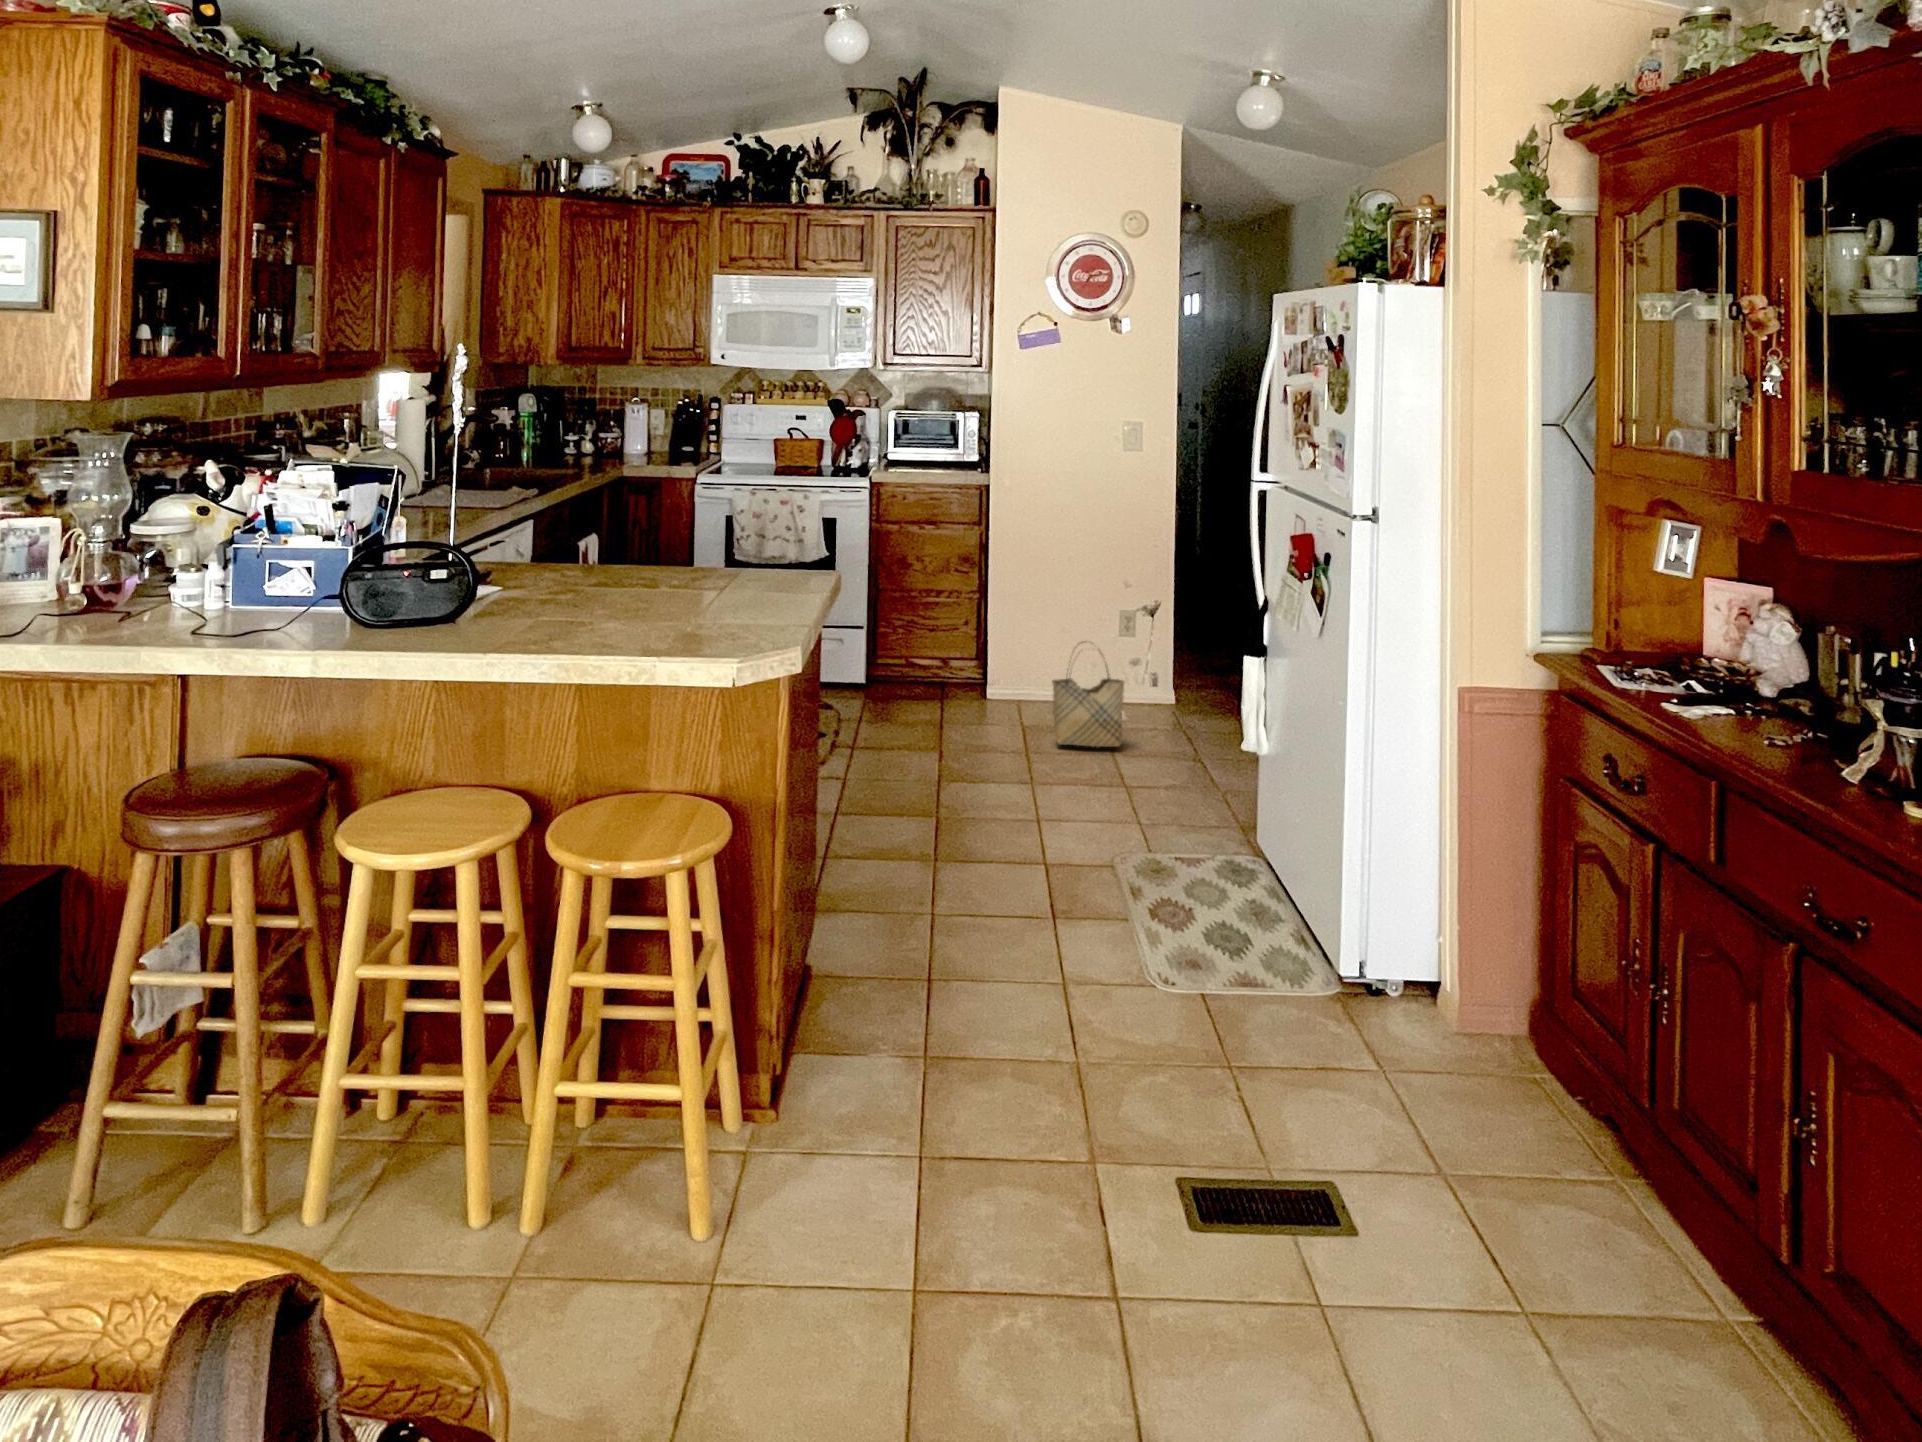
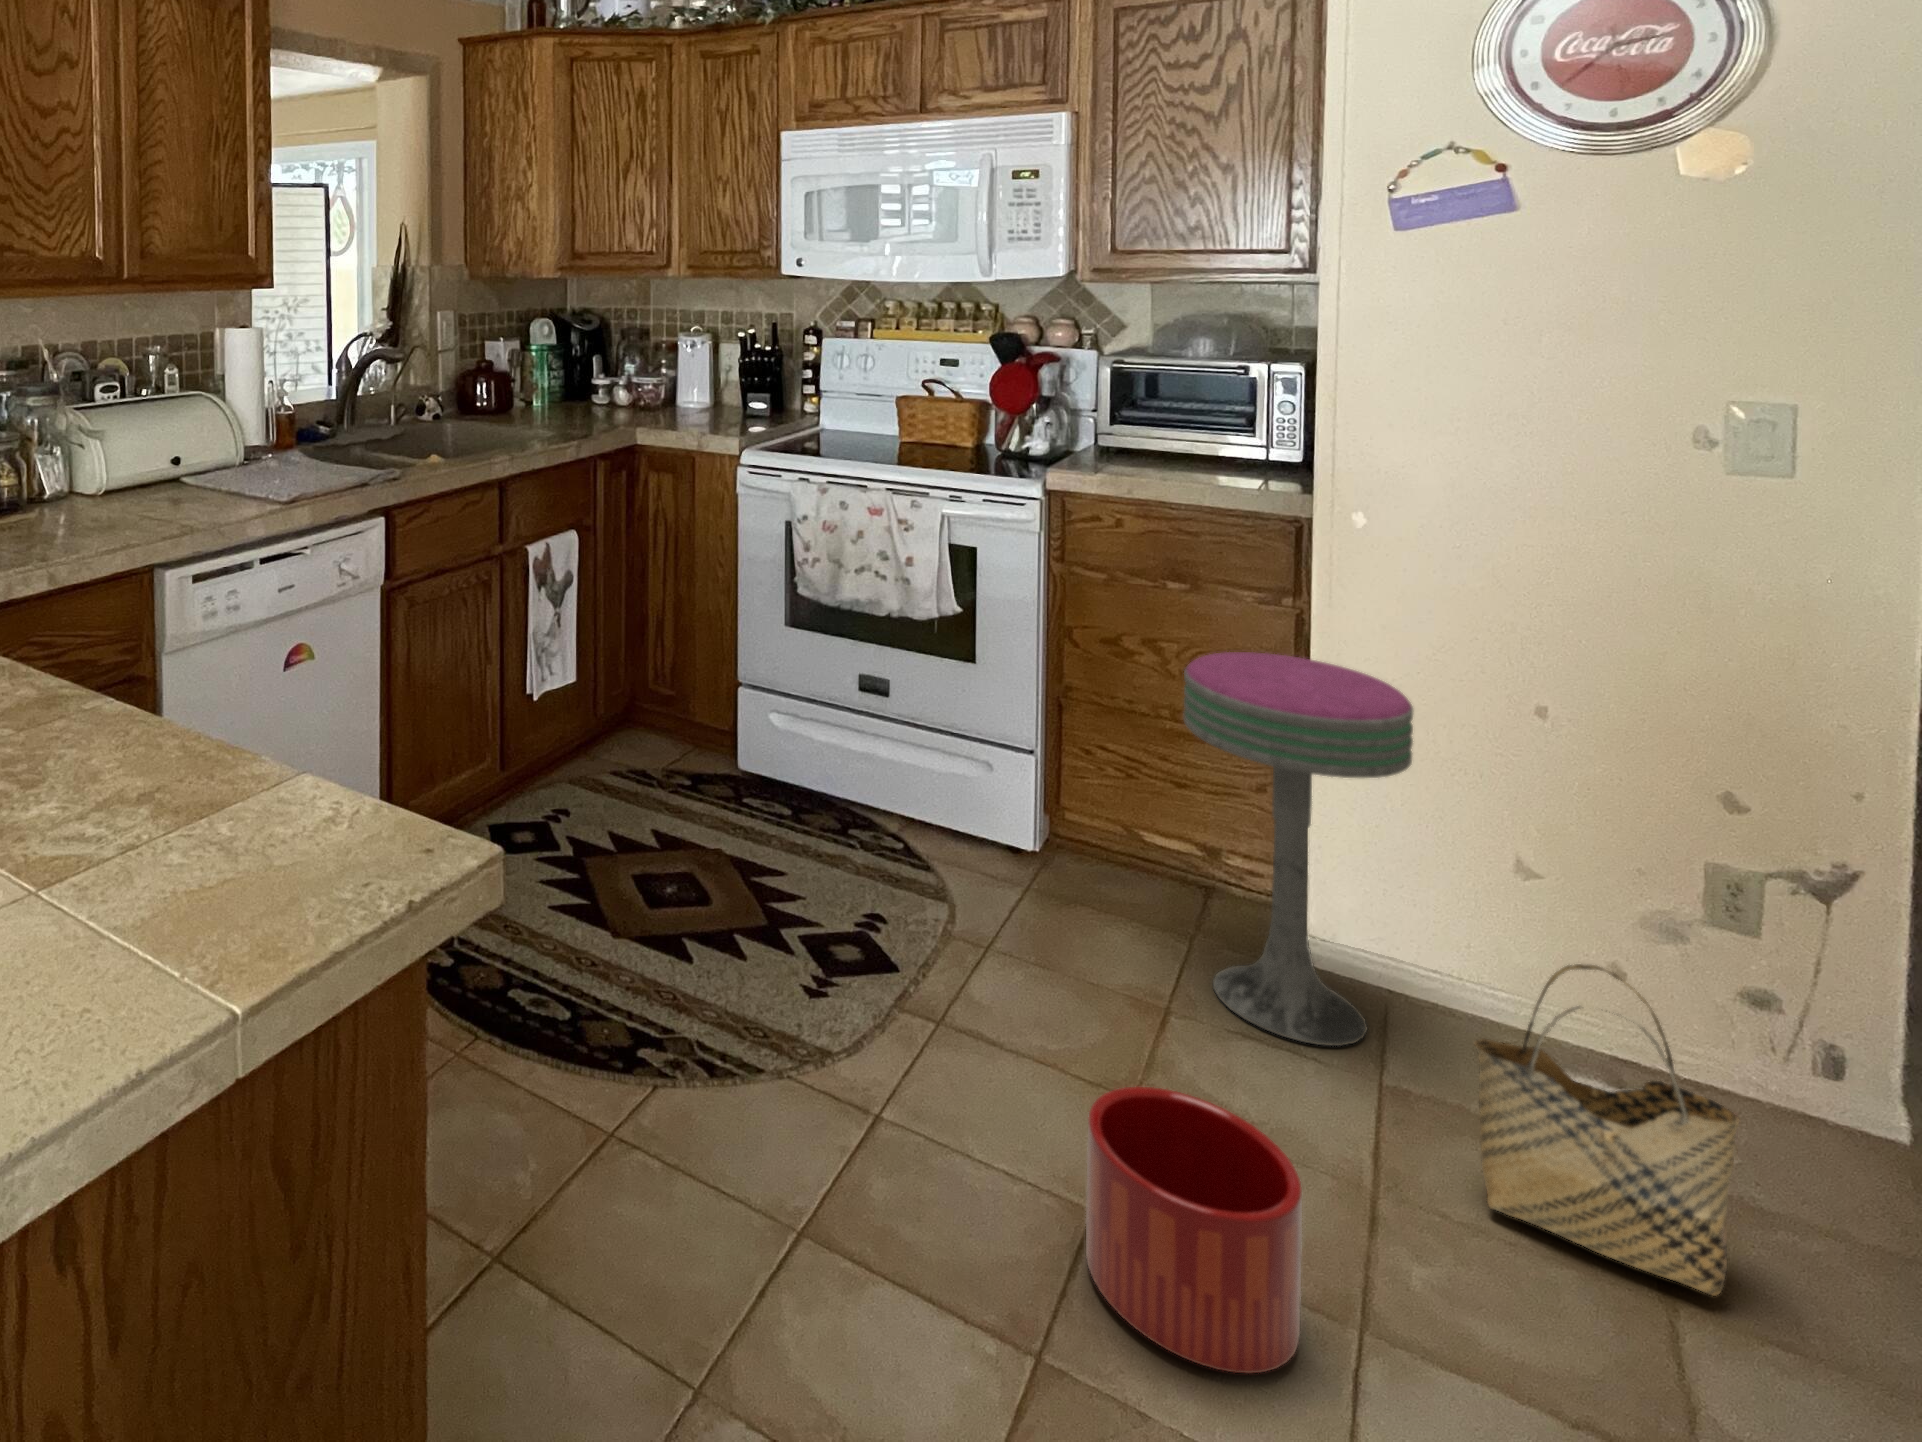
bar stool: none [942,549,1027,720] -> present [1183,652,1413,1046]
planter: none [934,714,1008,800] -> present [1086,1087,1302,1373]

